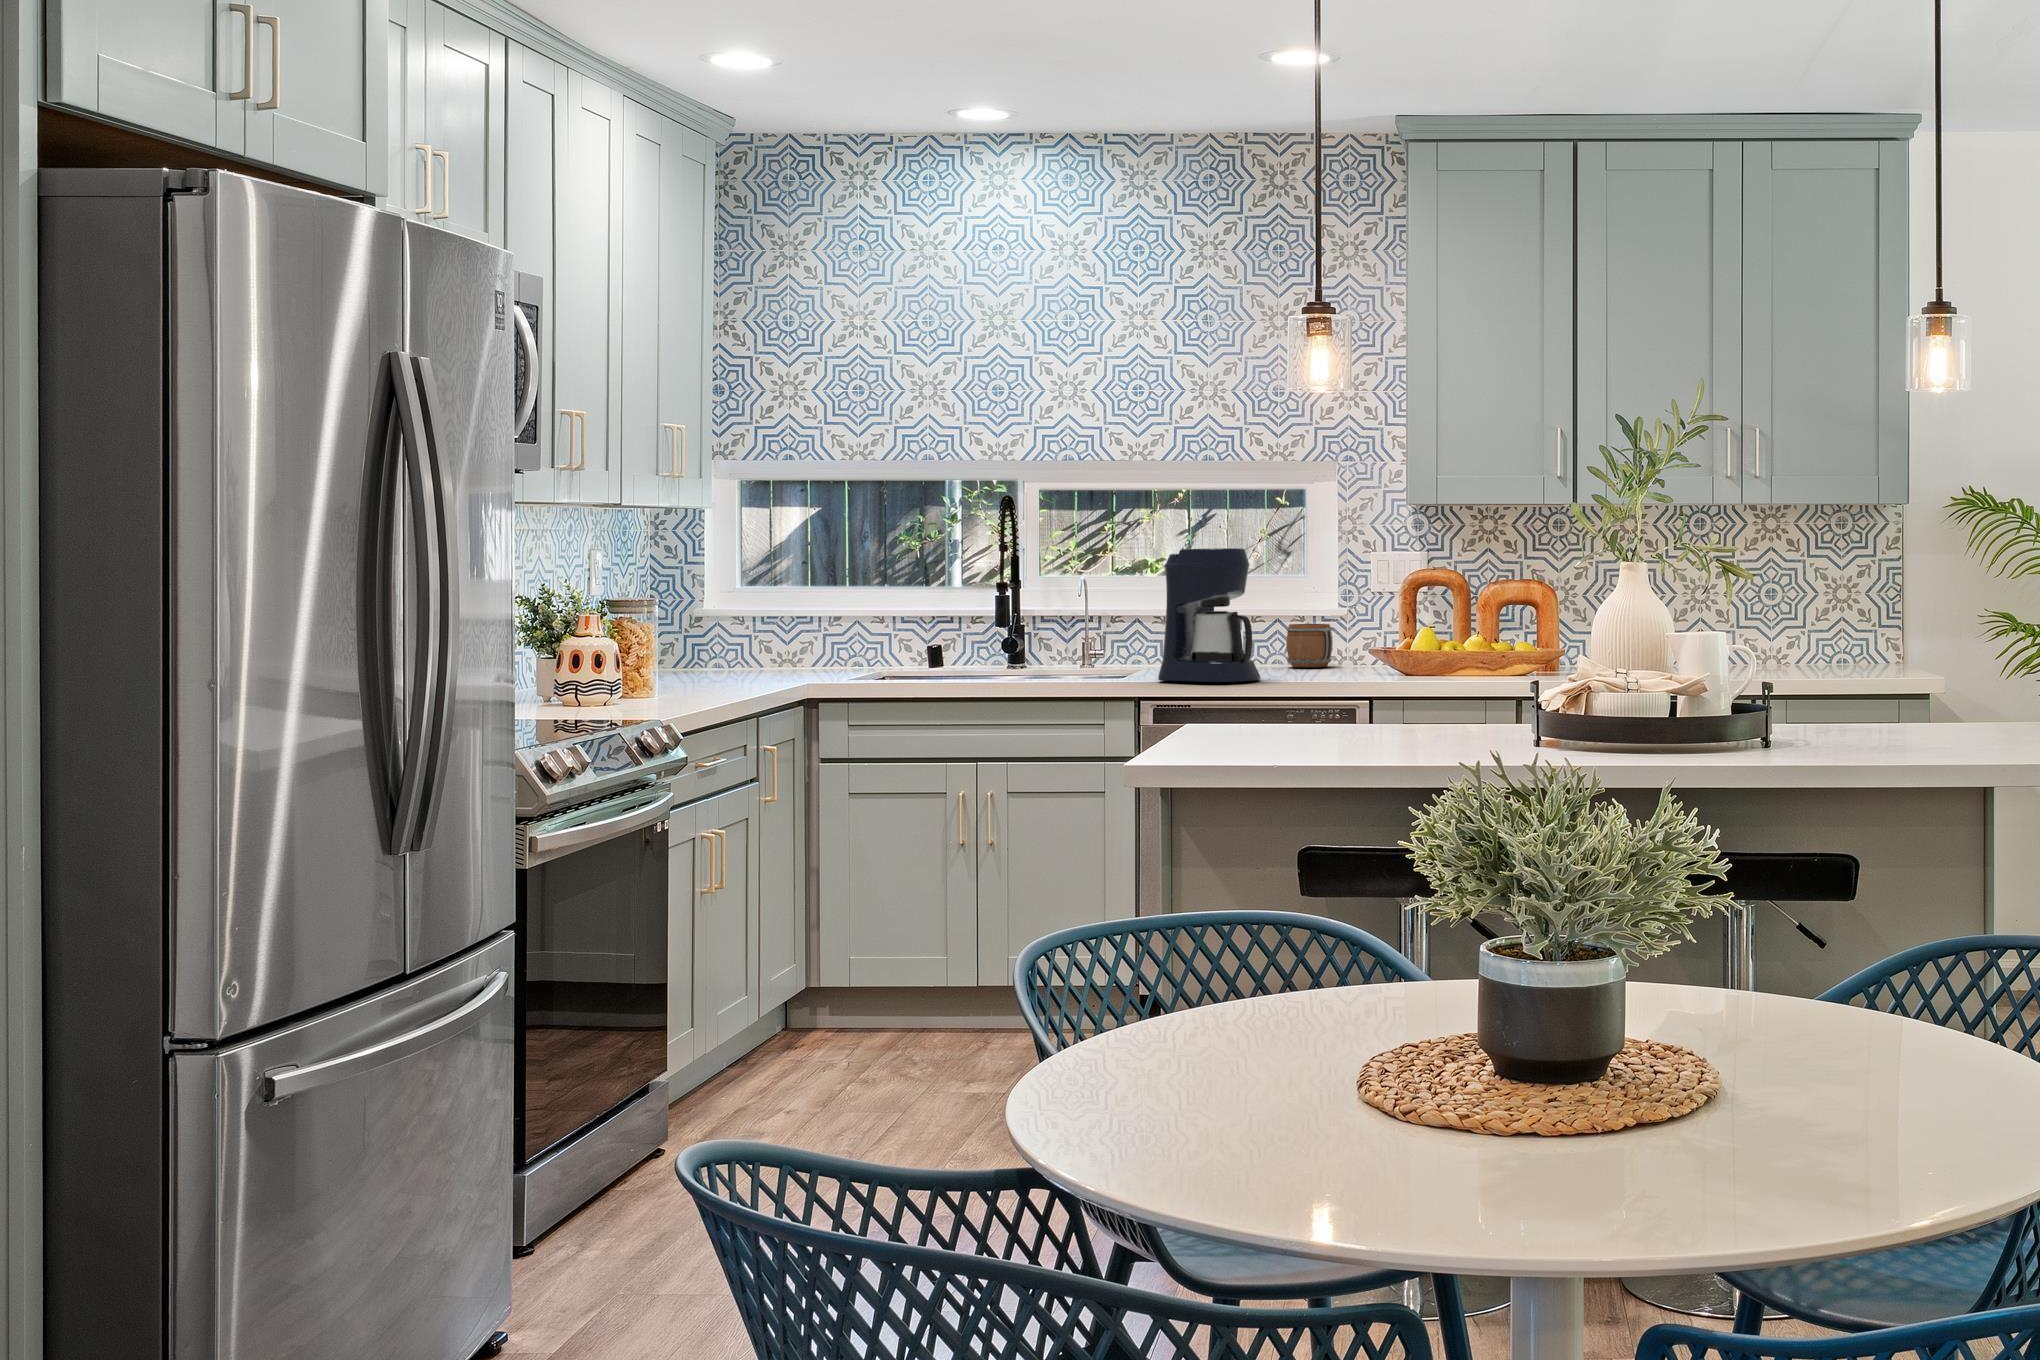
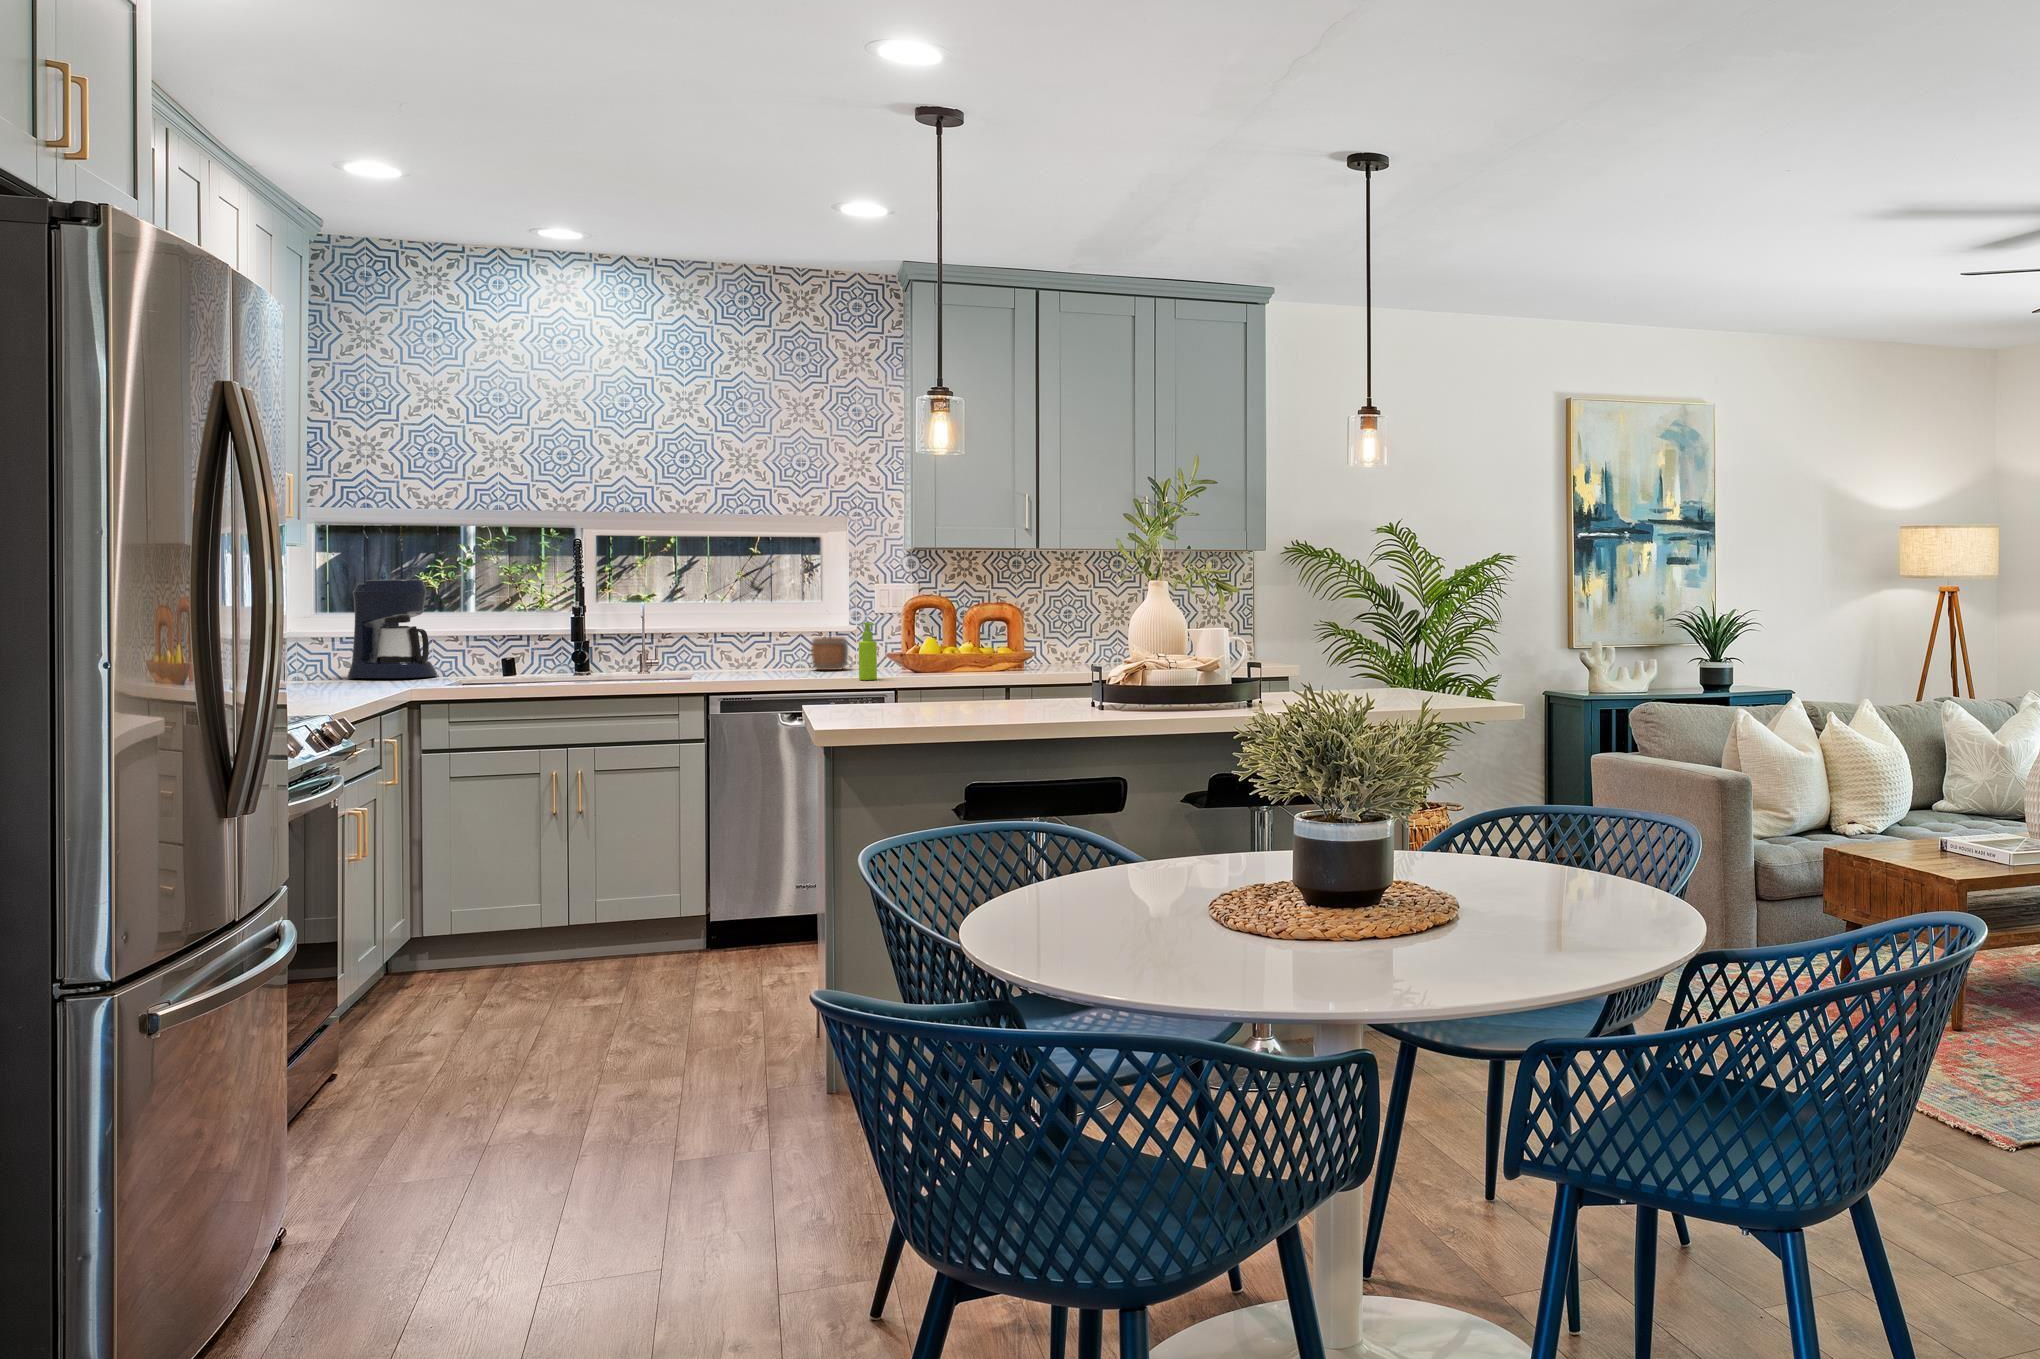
coffee maker: present [1158,548,1261,682] -> present [348,580,437,679]
soap dispenser: none [1328,603,1351,681] -> present [859,622,877,680]

